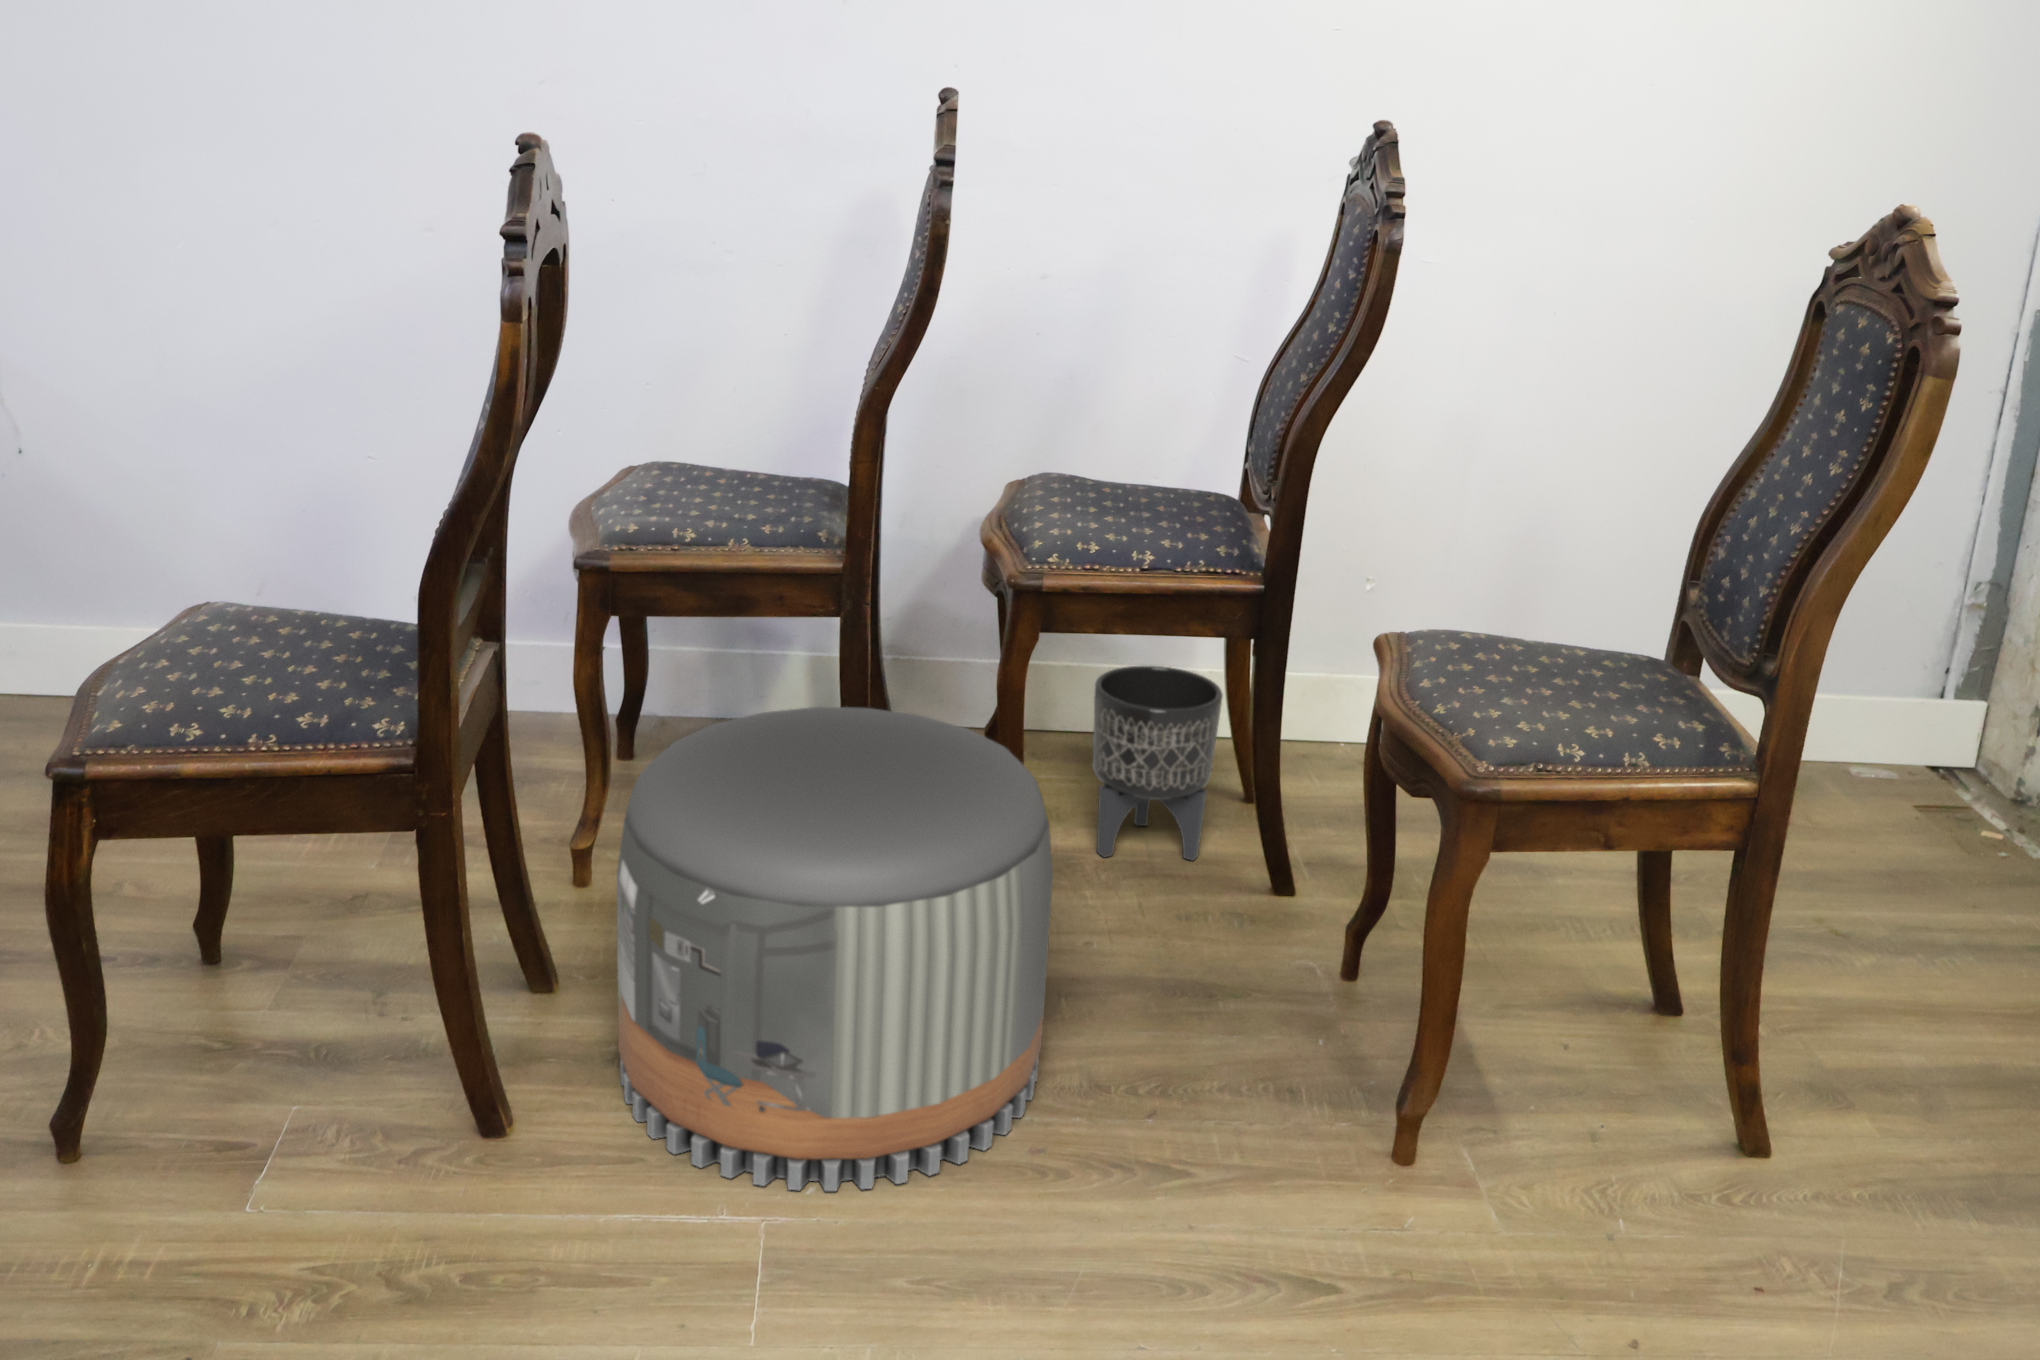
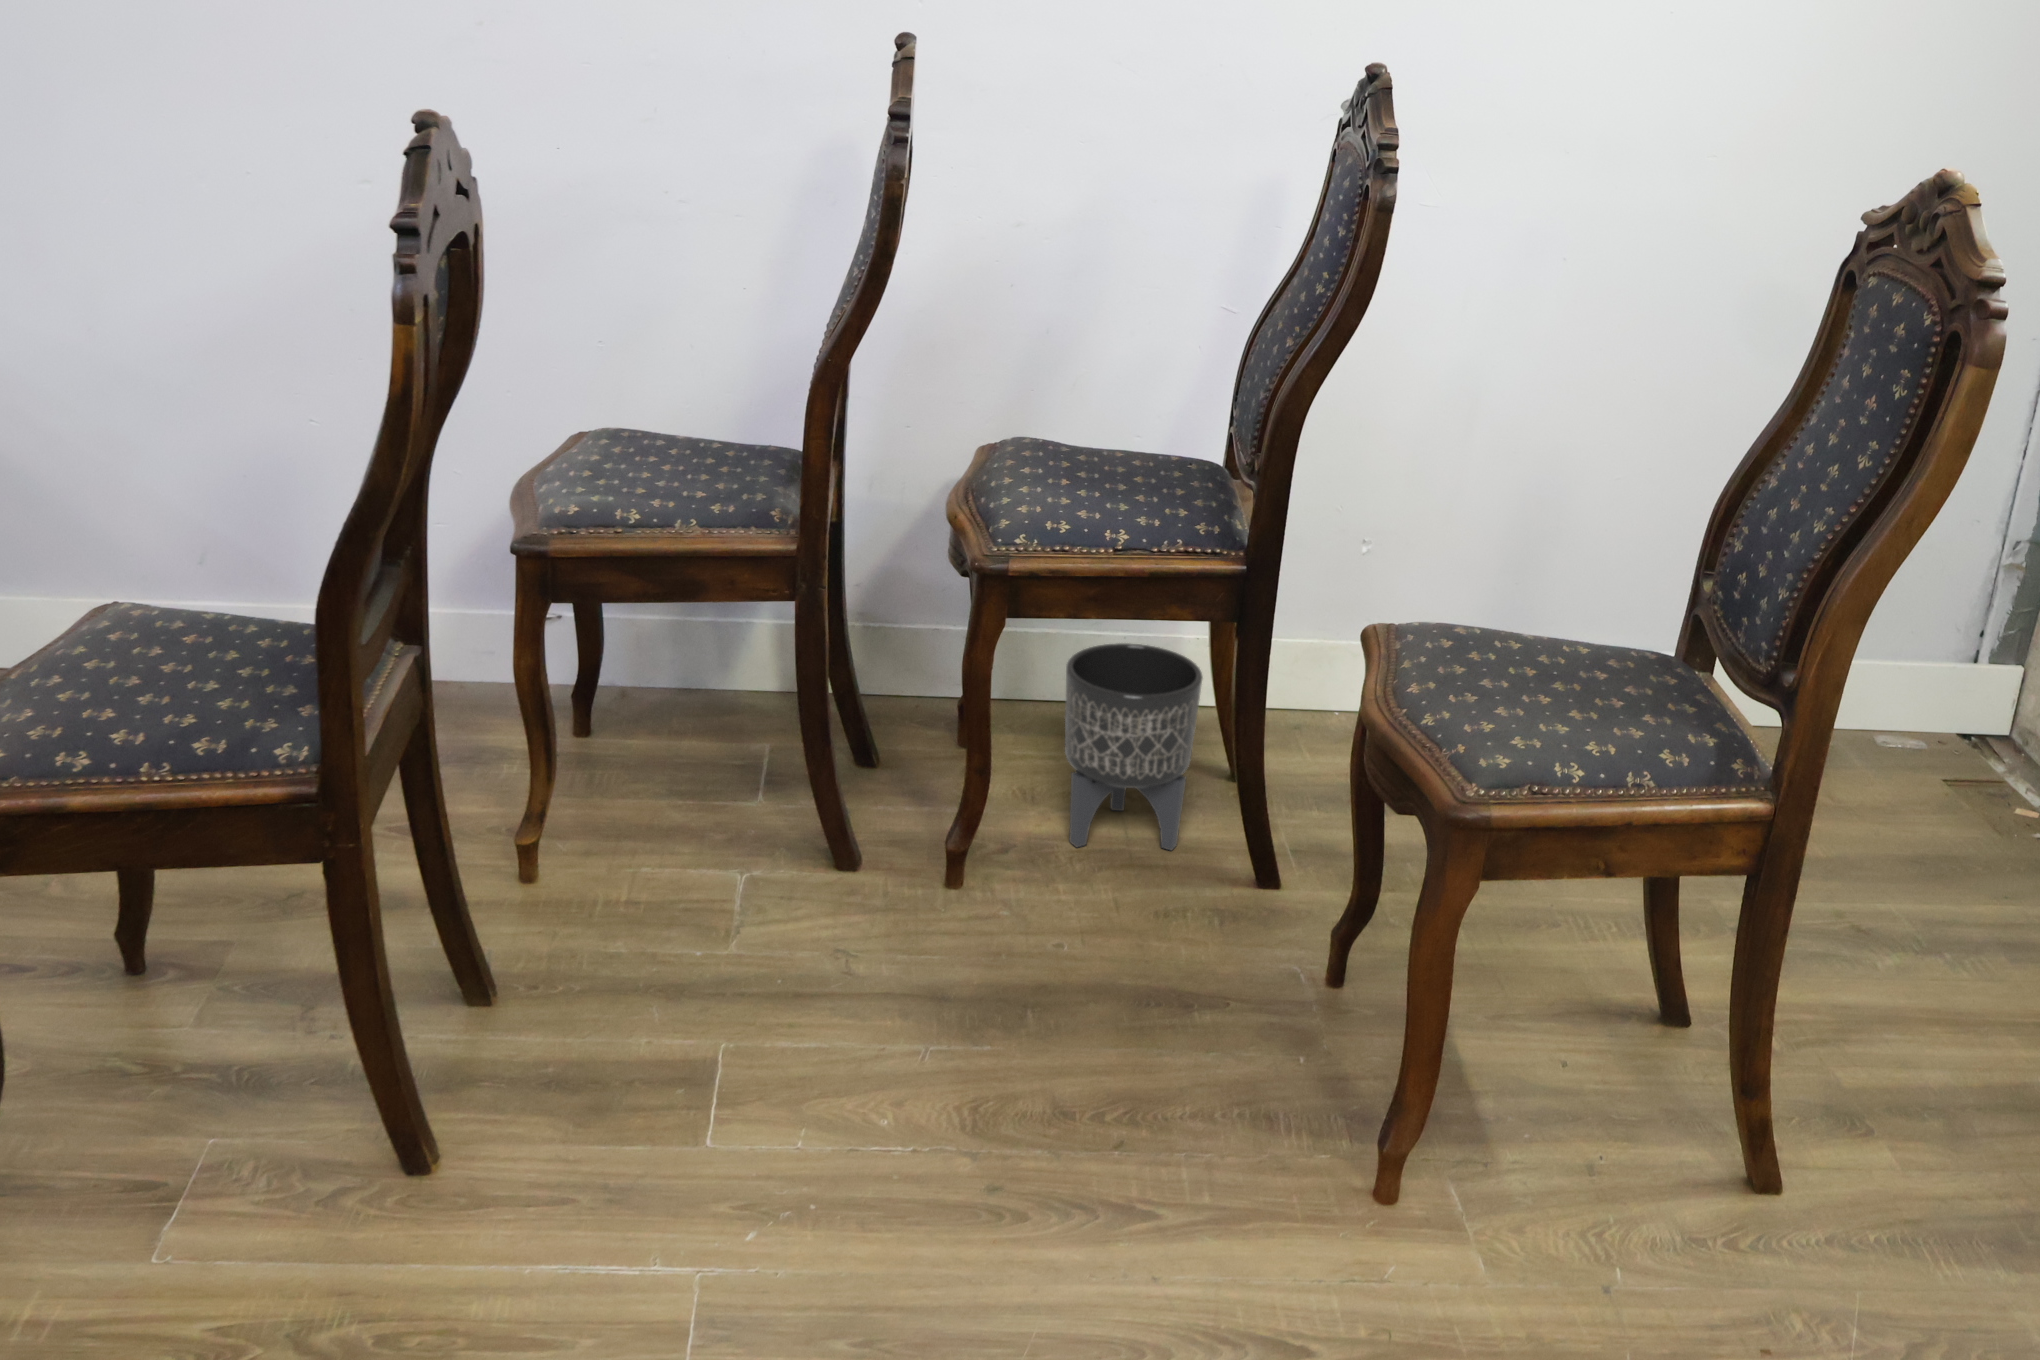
pouf: present [617,707,1053,1191] -> none [547,708,1012,1234]

